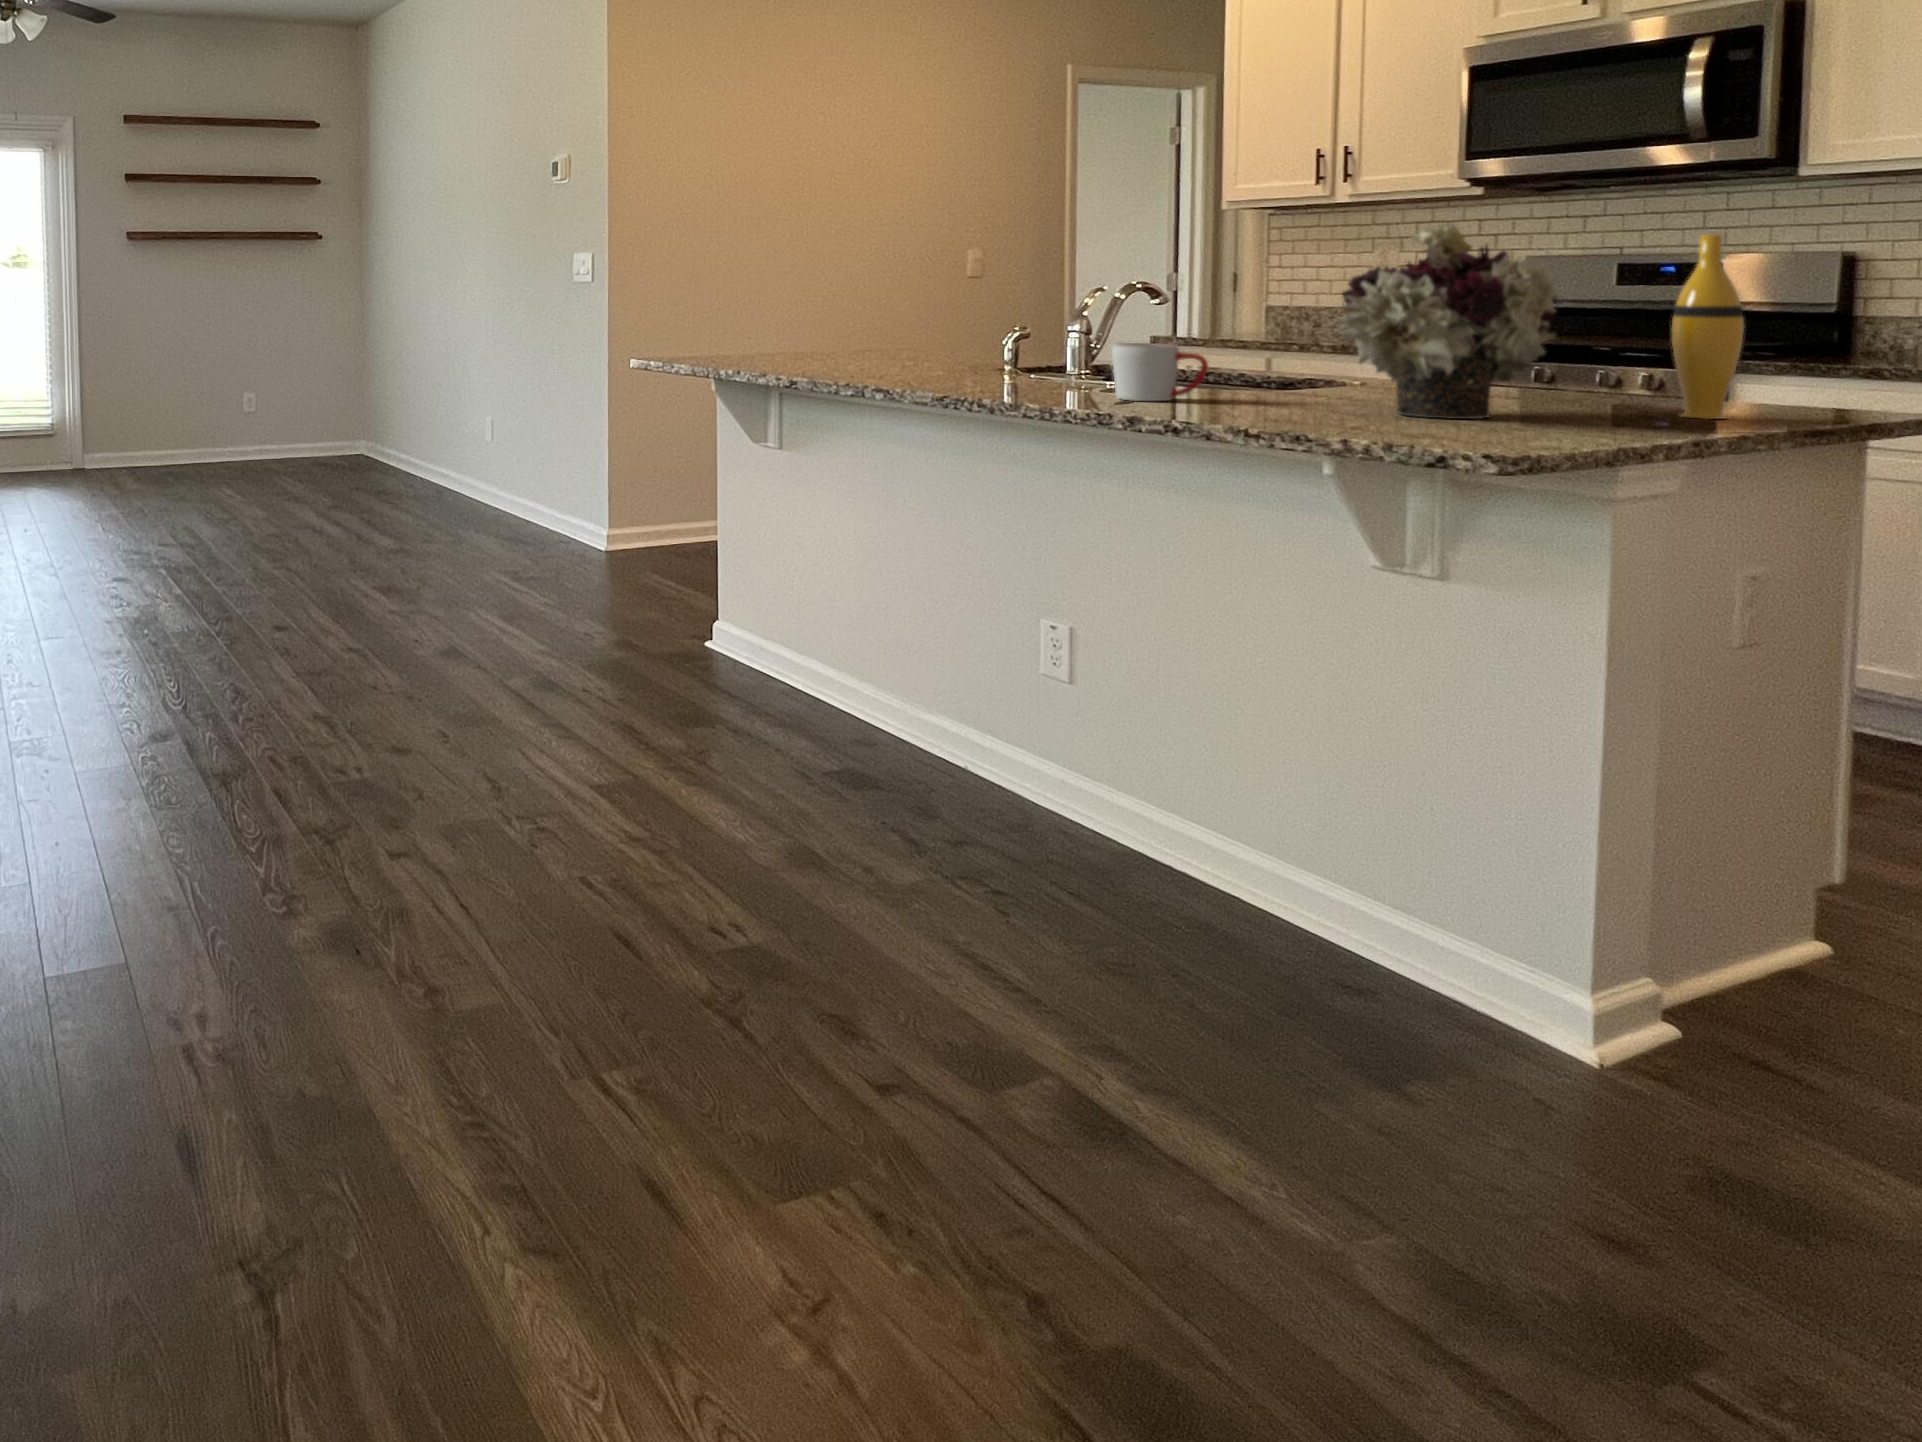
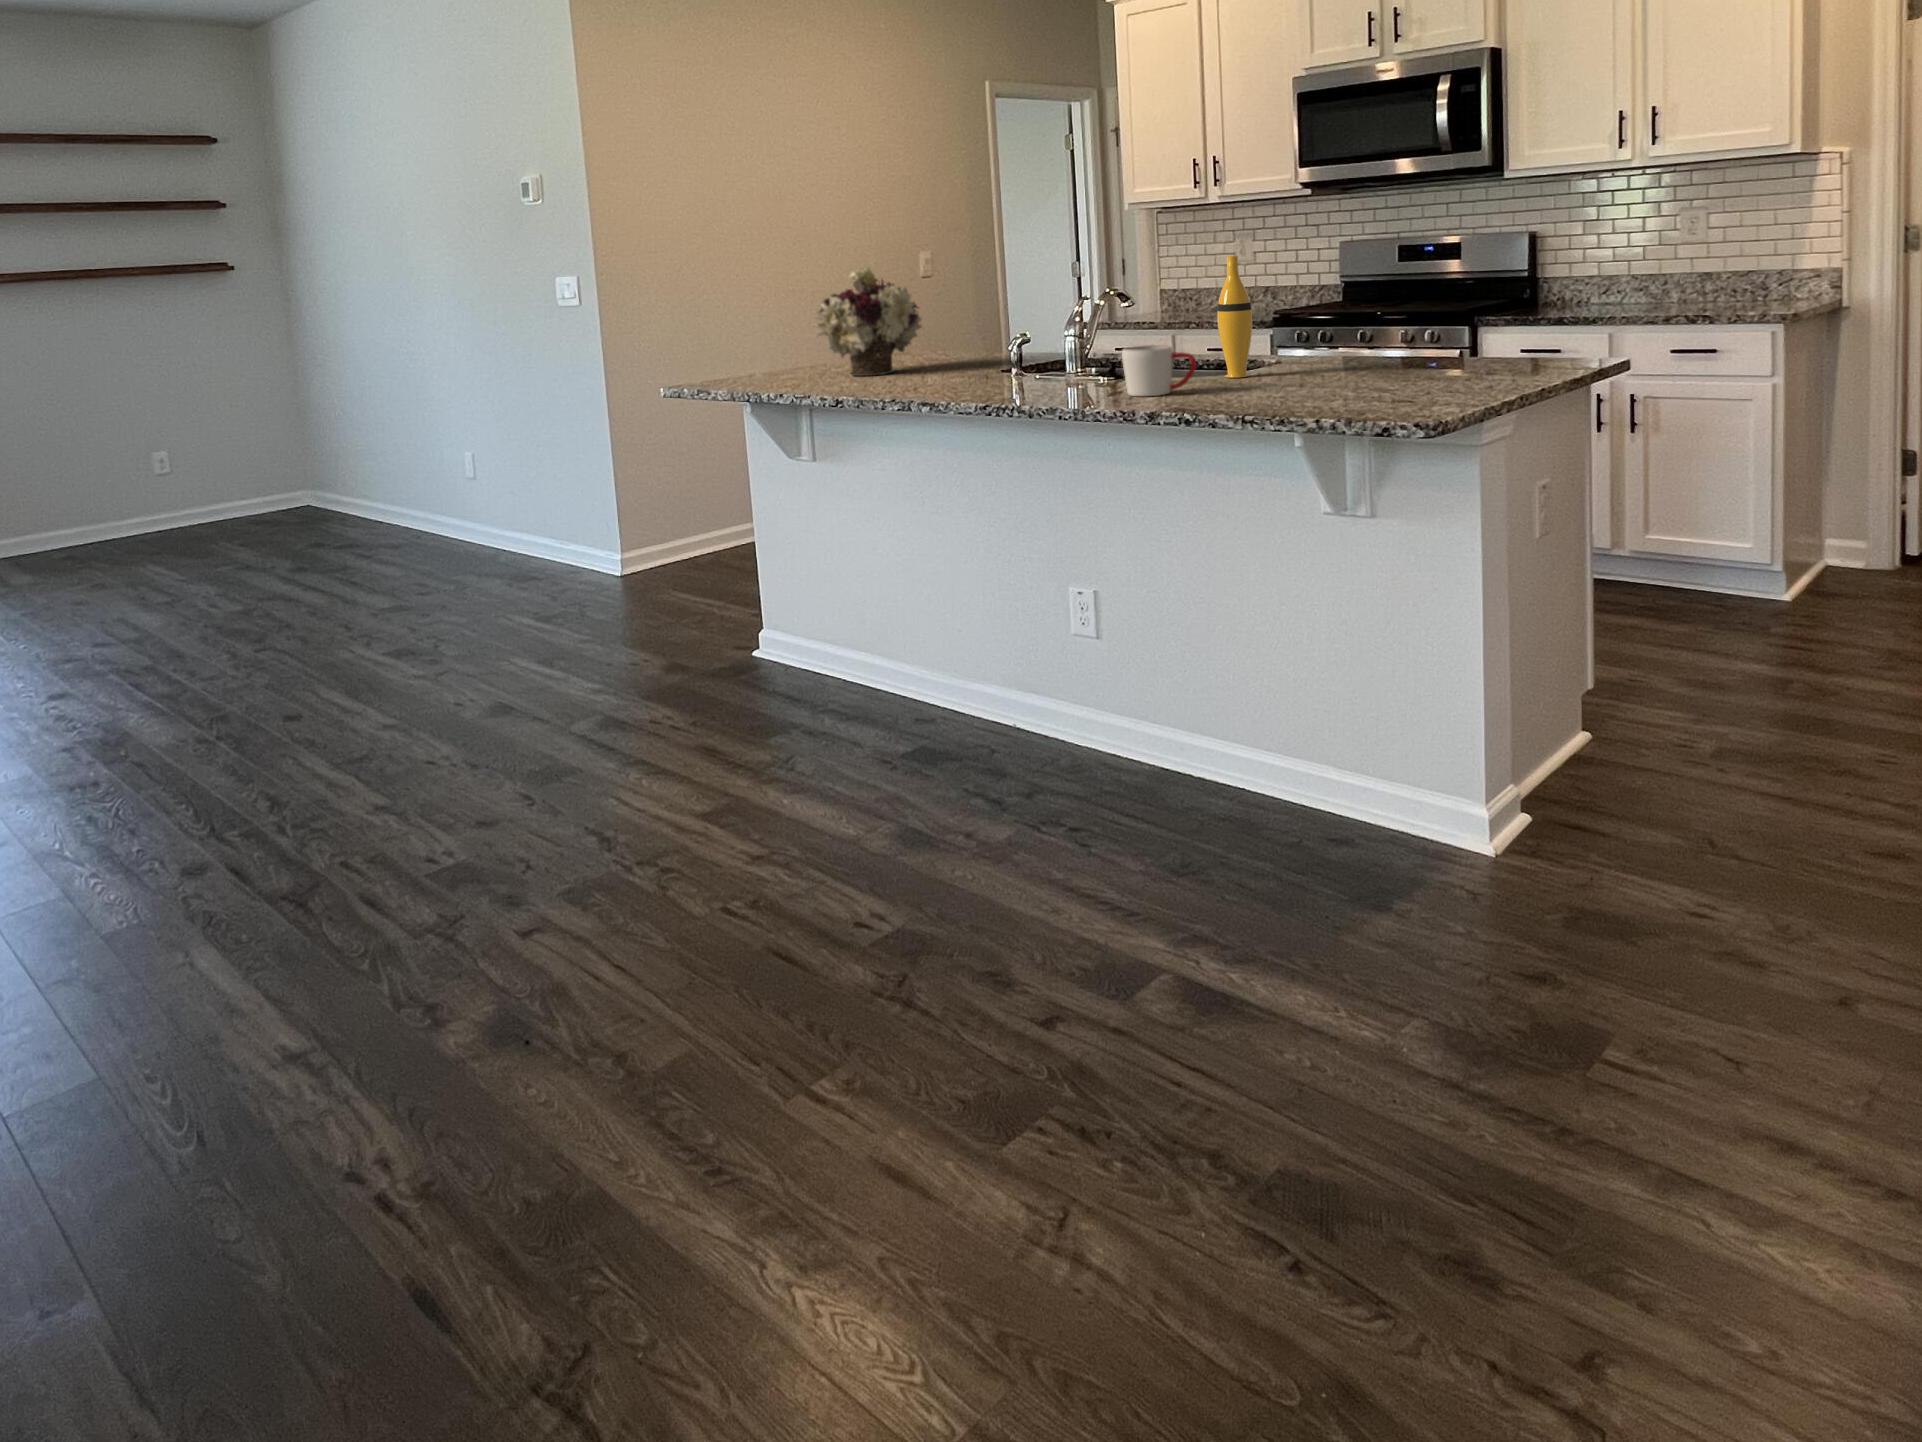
flower arrangement: present [1336,223,1560,419] -> present [813,267,922,376]
vase: present [1672,234,1744,419] -> present [1217,256,1252,378]

